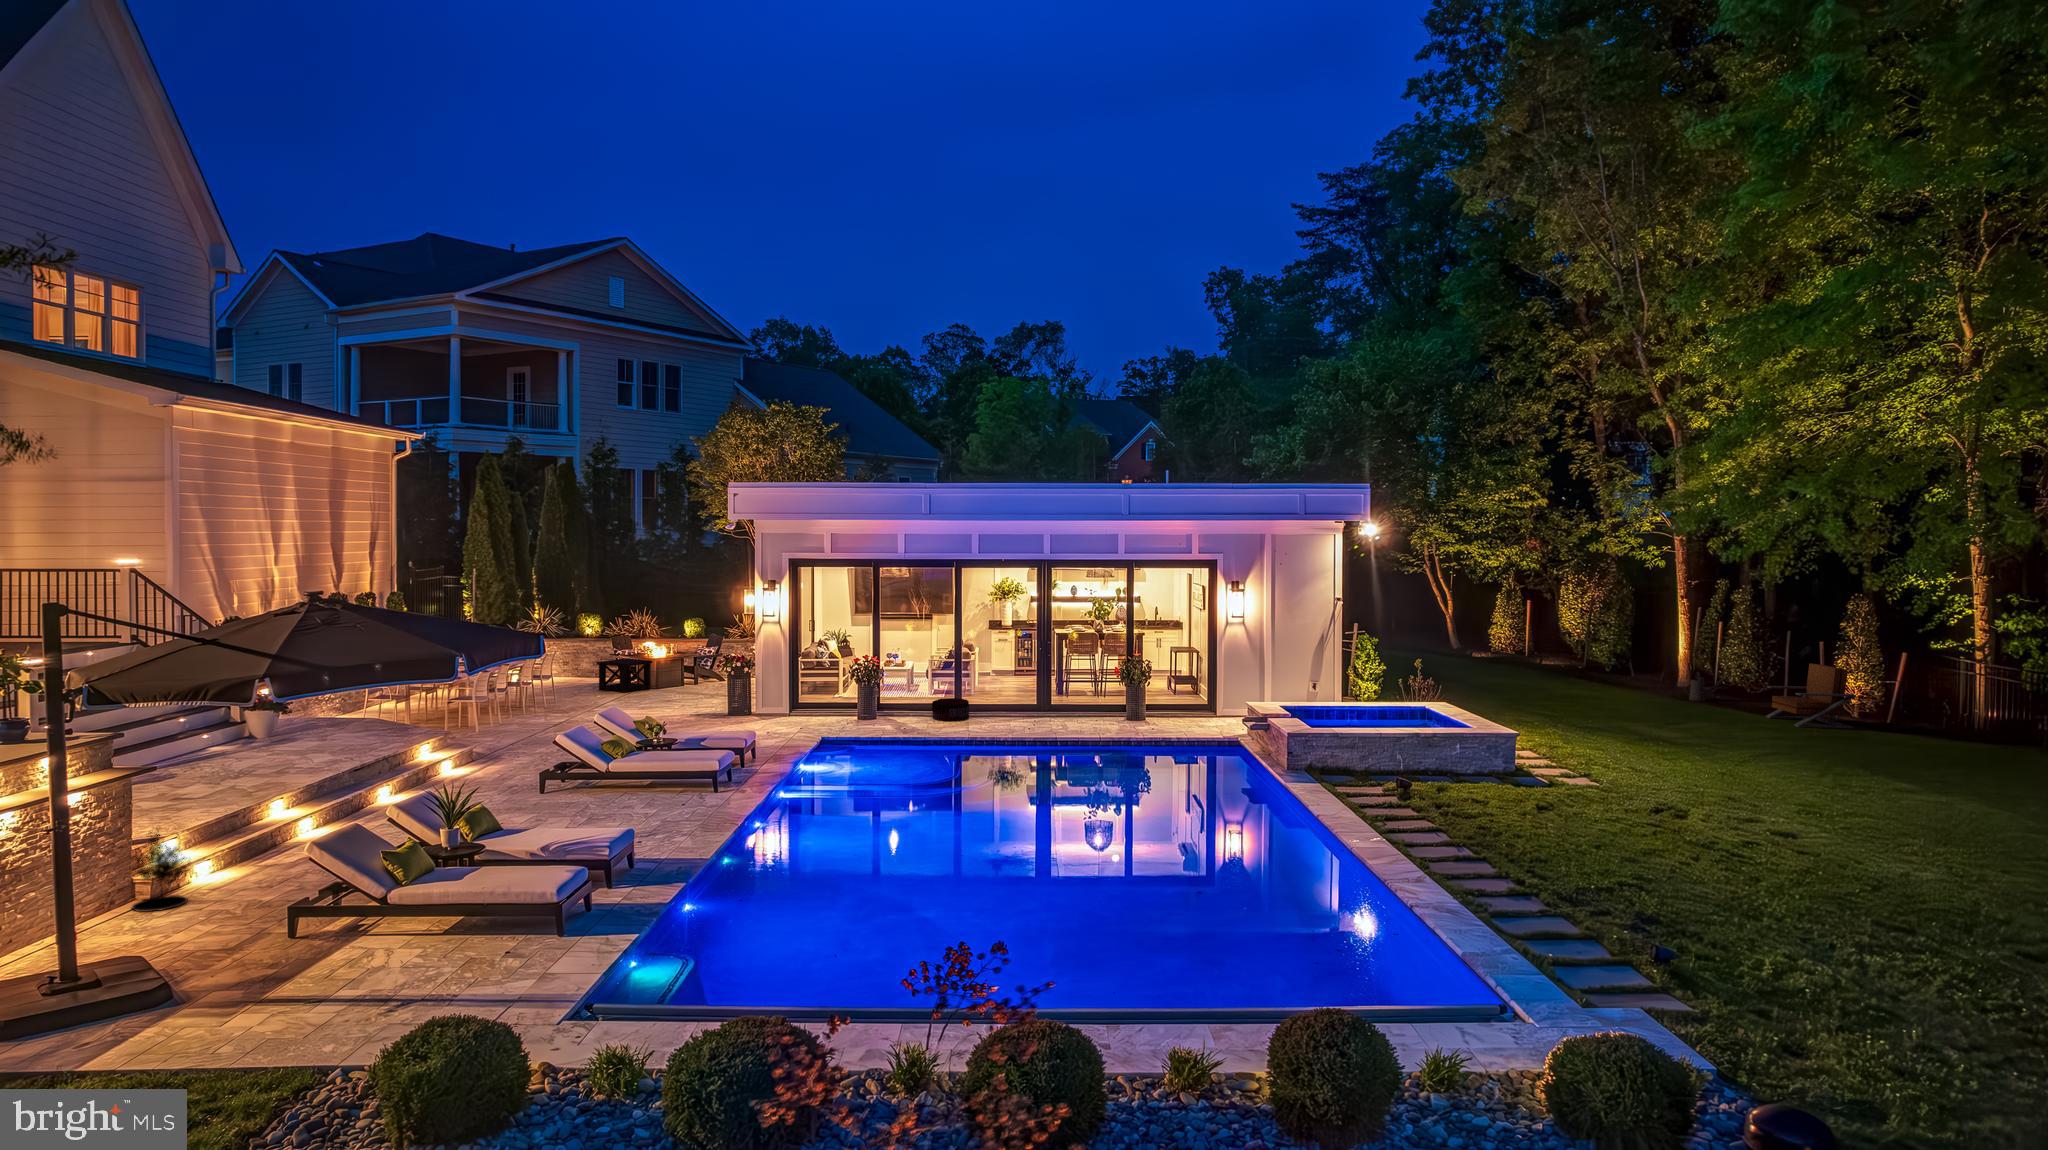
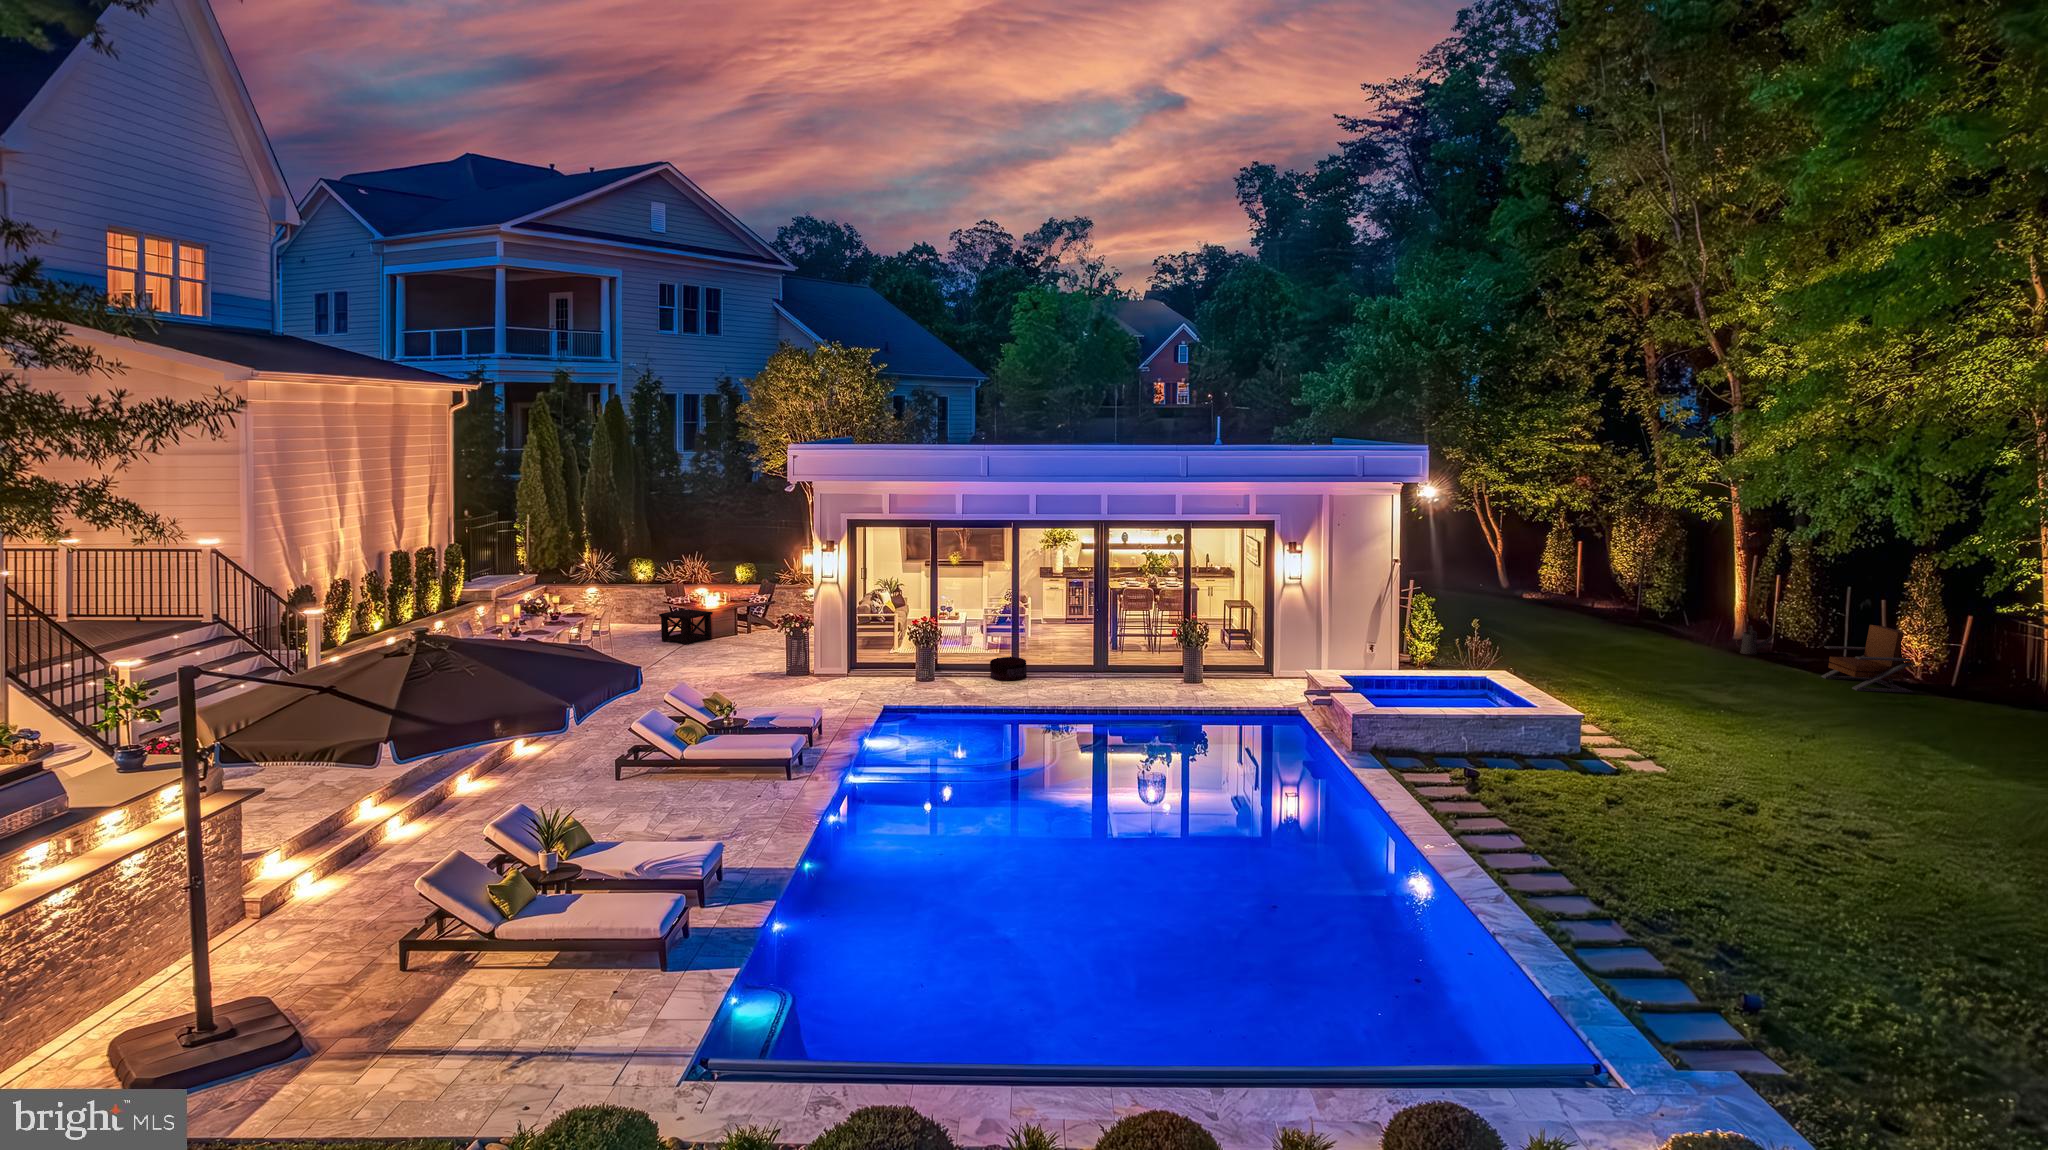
potted tree: present [132,830,190,912] -> none [236,857,301,942]

